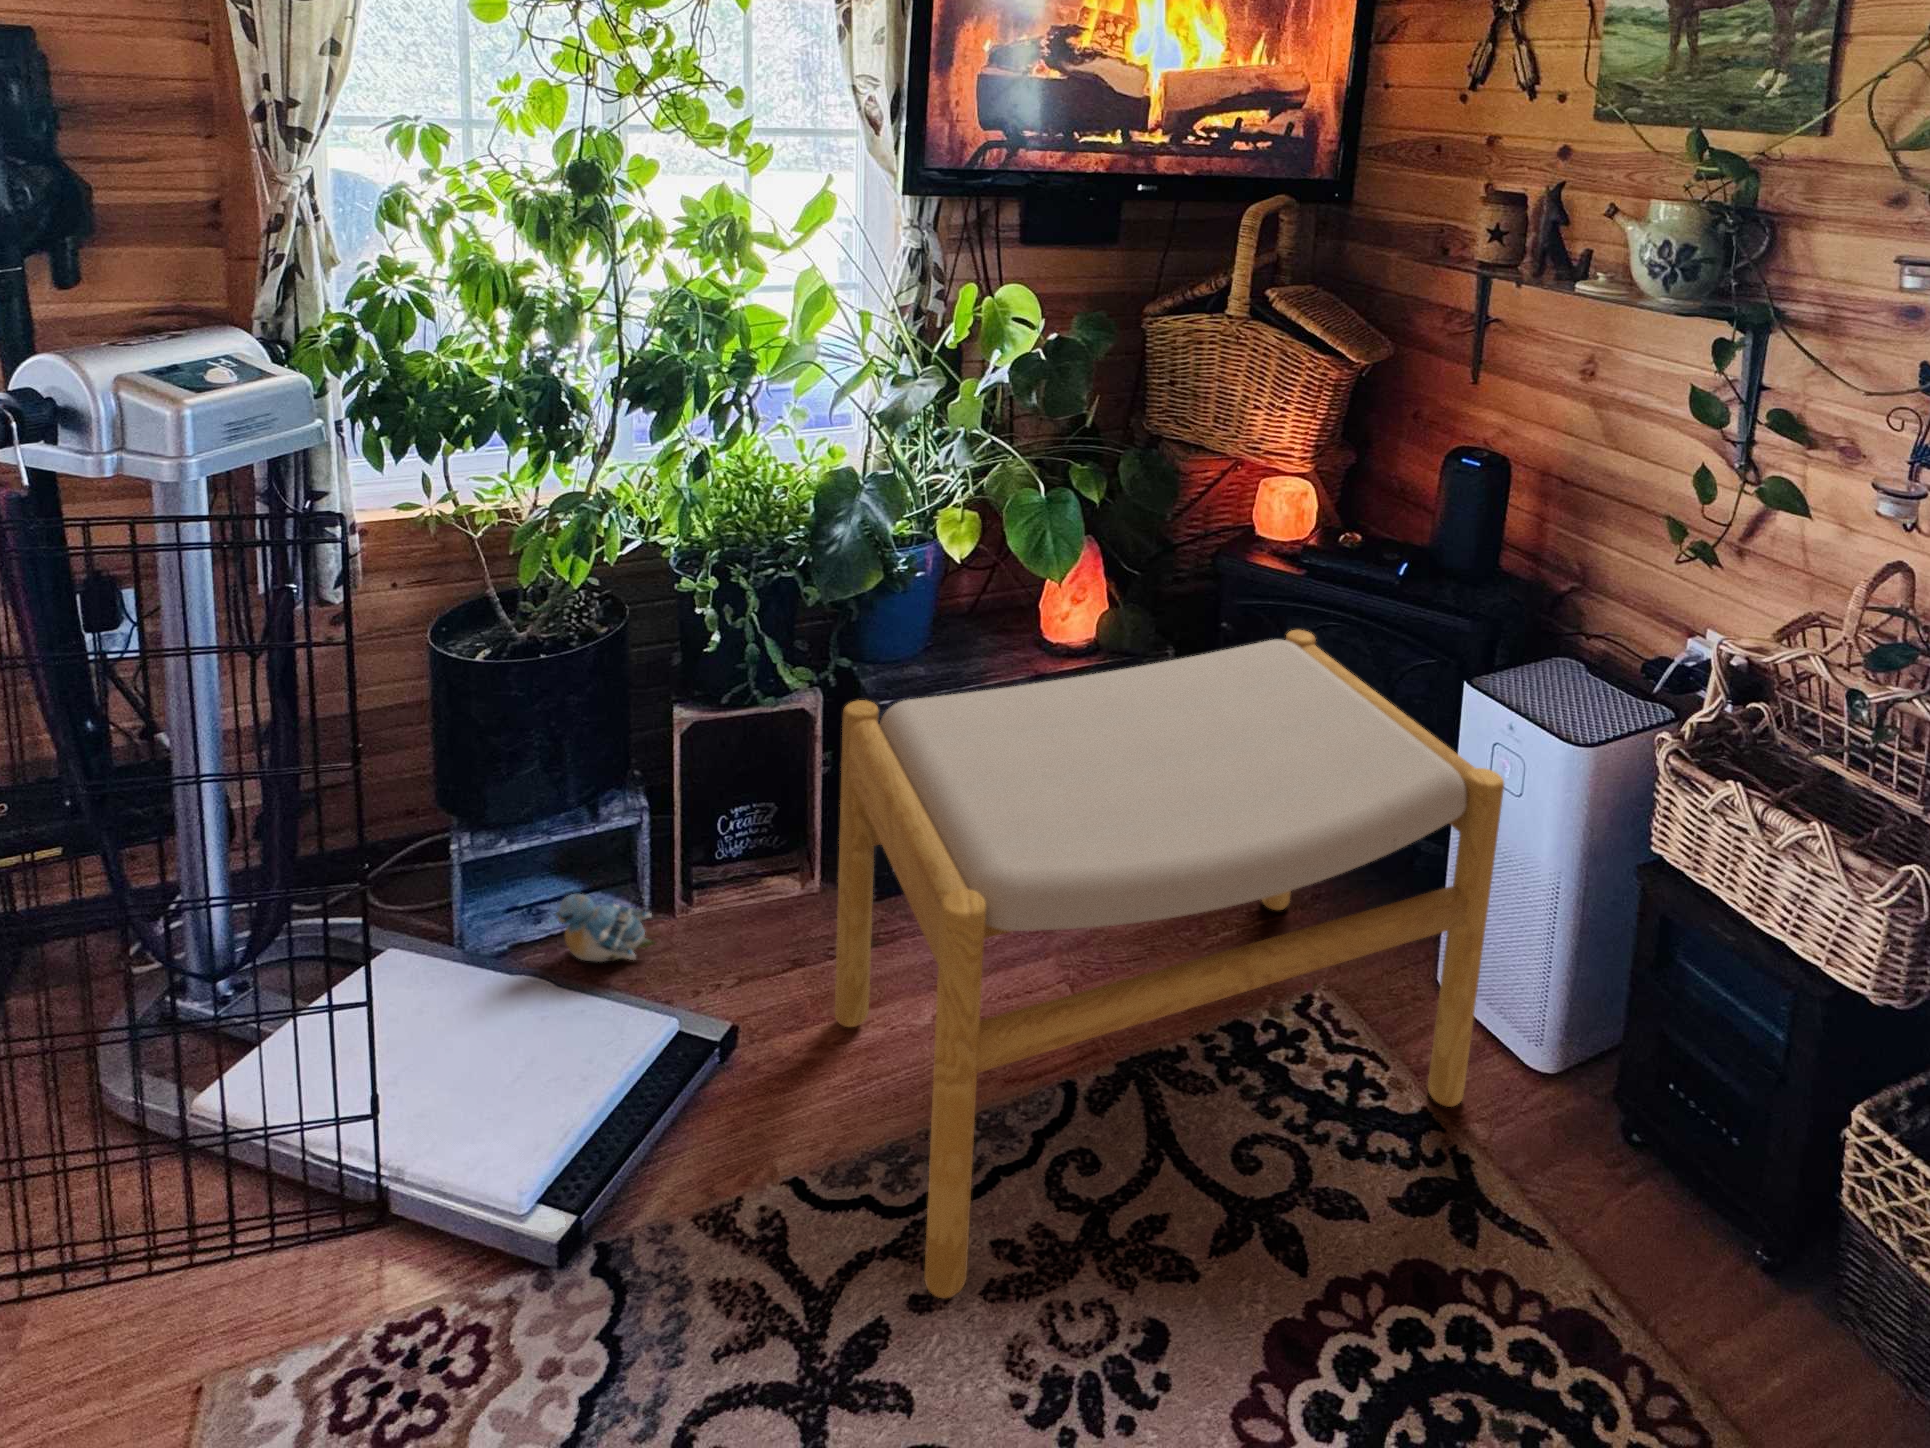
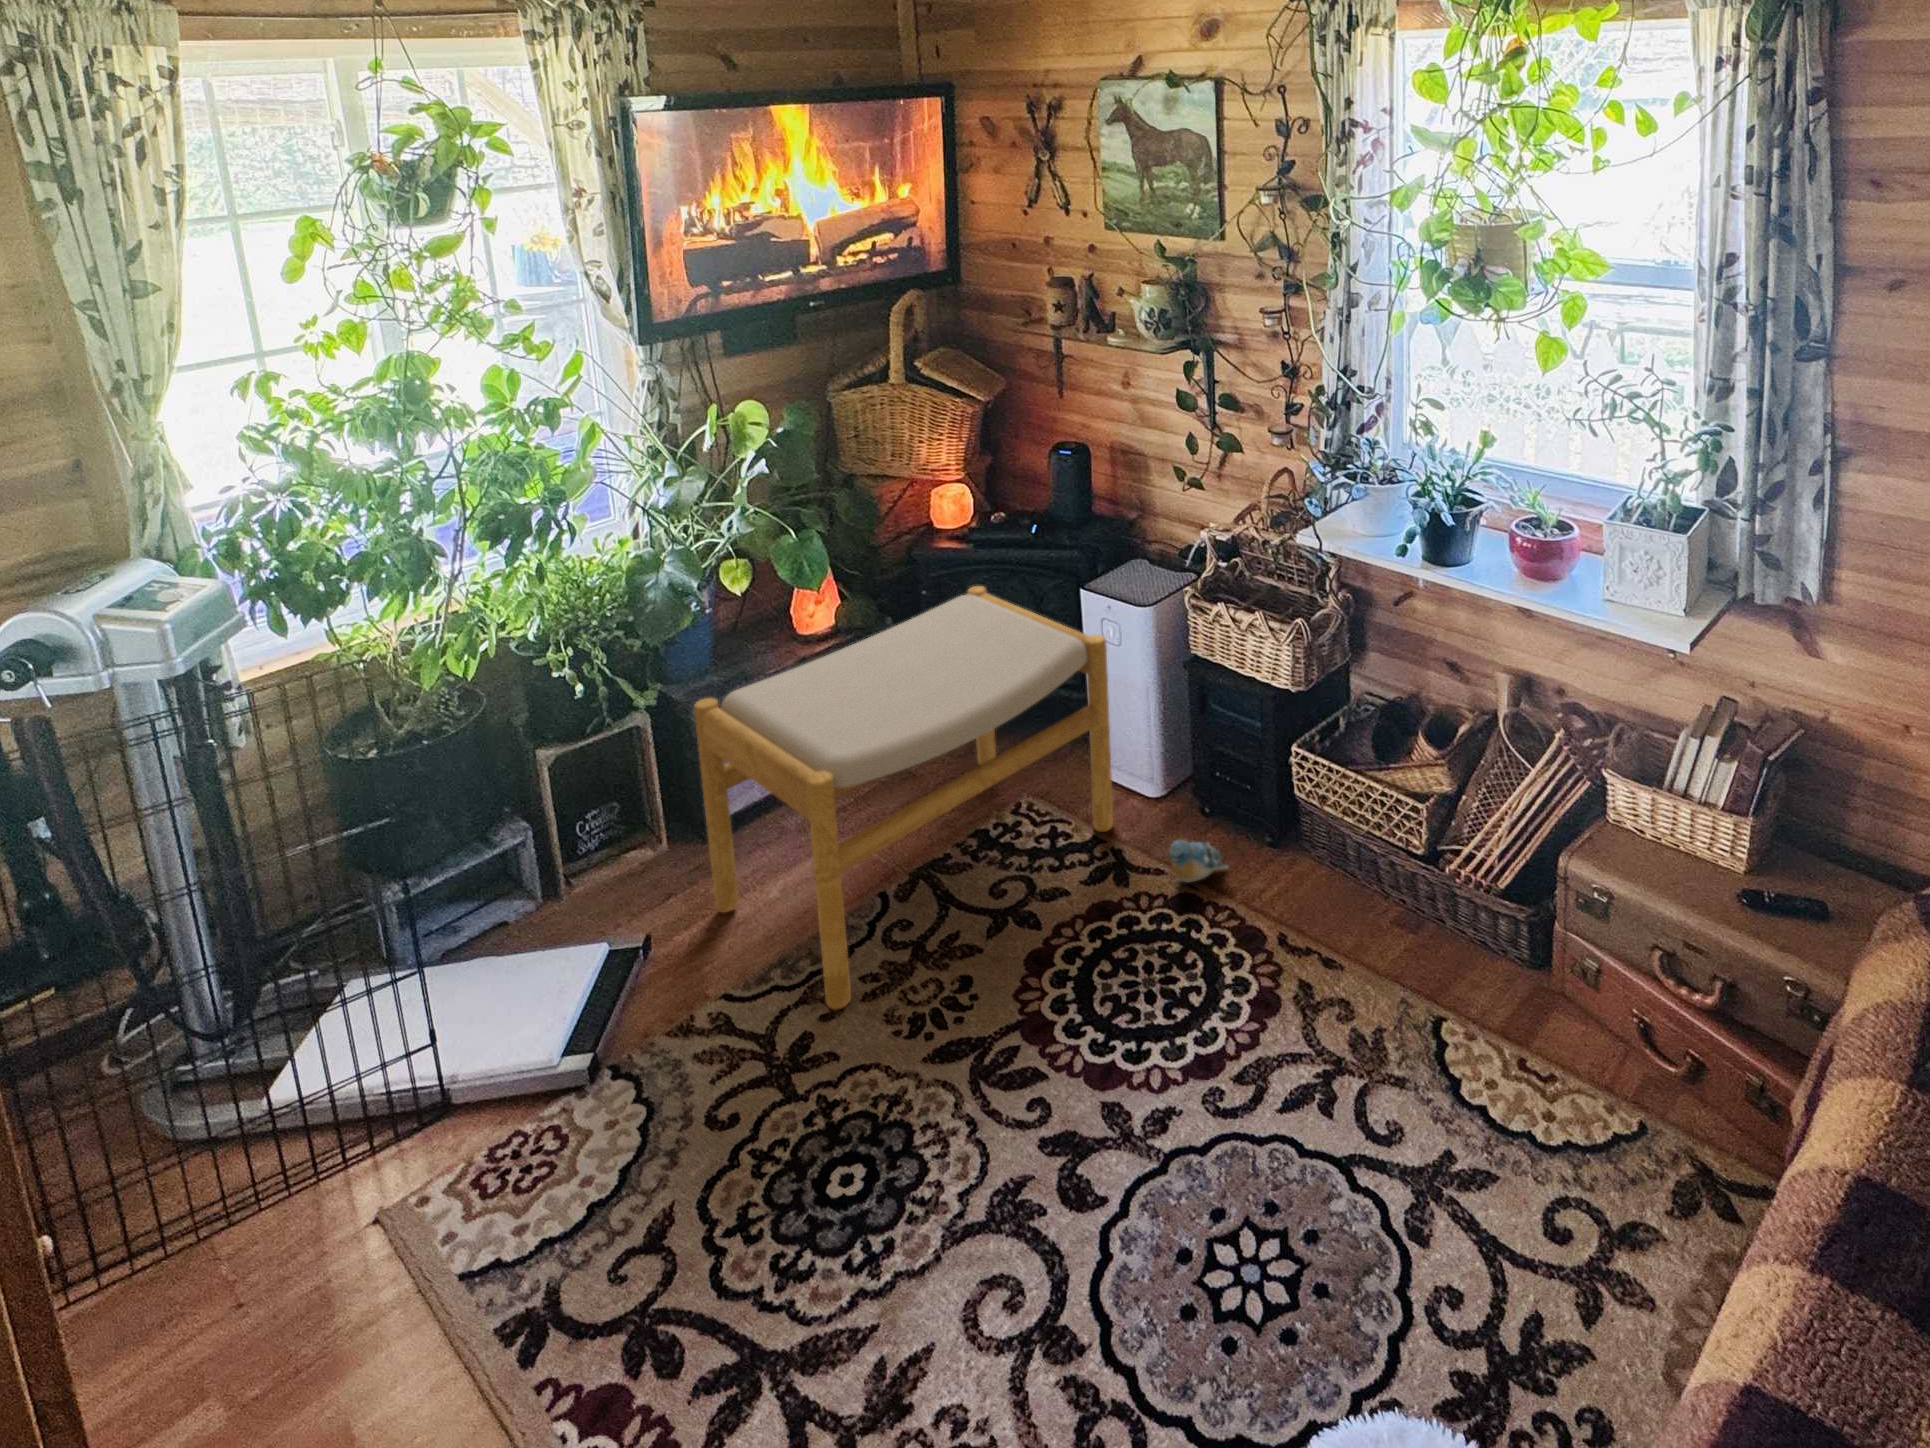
plush toy: present [556,894,655,962] -> present [1168,840,1228,882]

